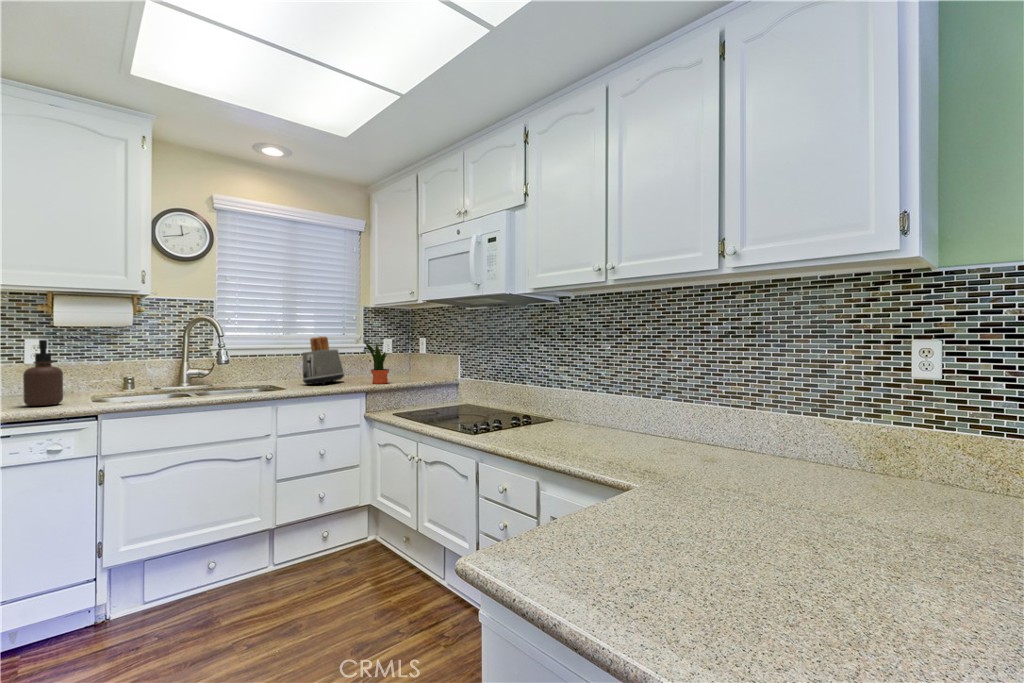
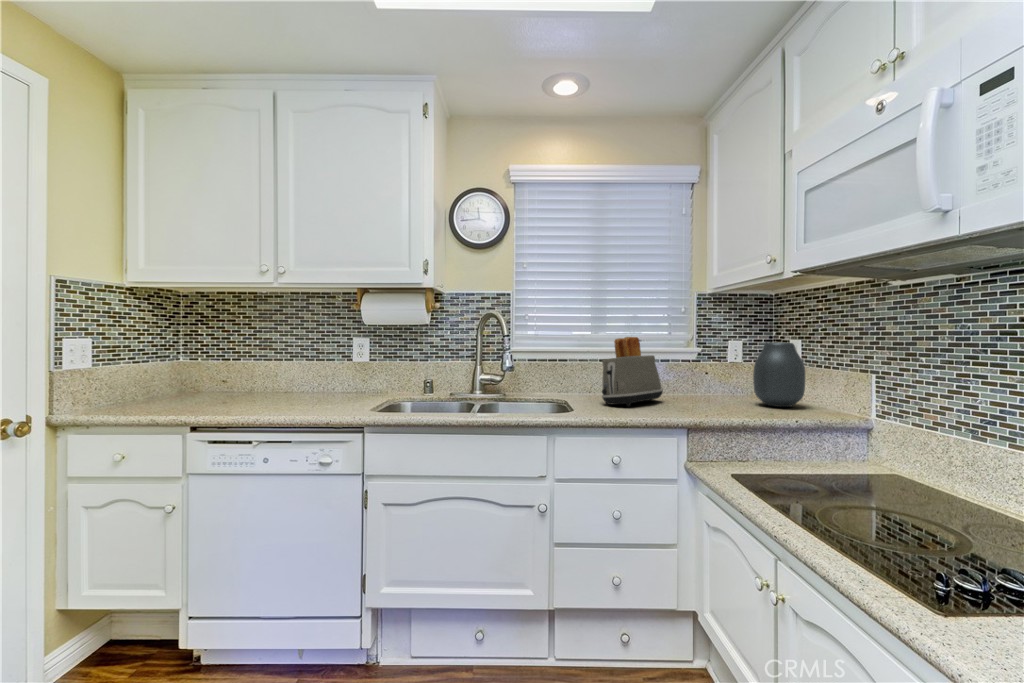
soap dispenser: present [23,340,63,406] -> none [314,341,346,412]
vase: none [400,340,428,379] -> present [753,343,805,407]
potted plant: present [365,341,389,384] -> none [689,343,731,414]

